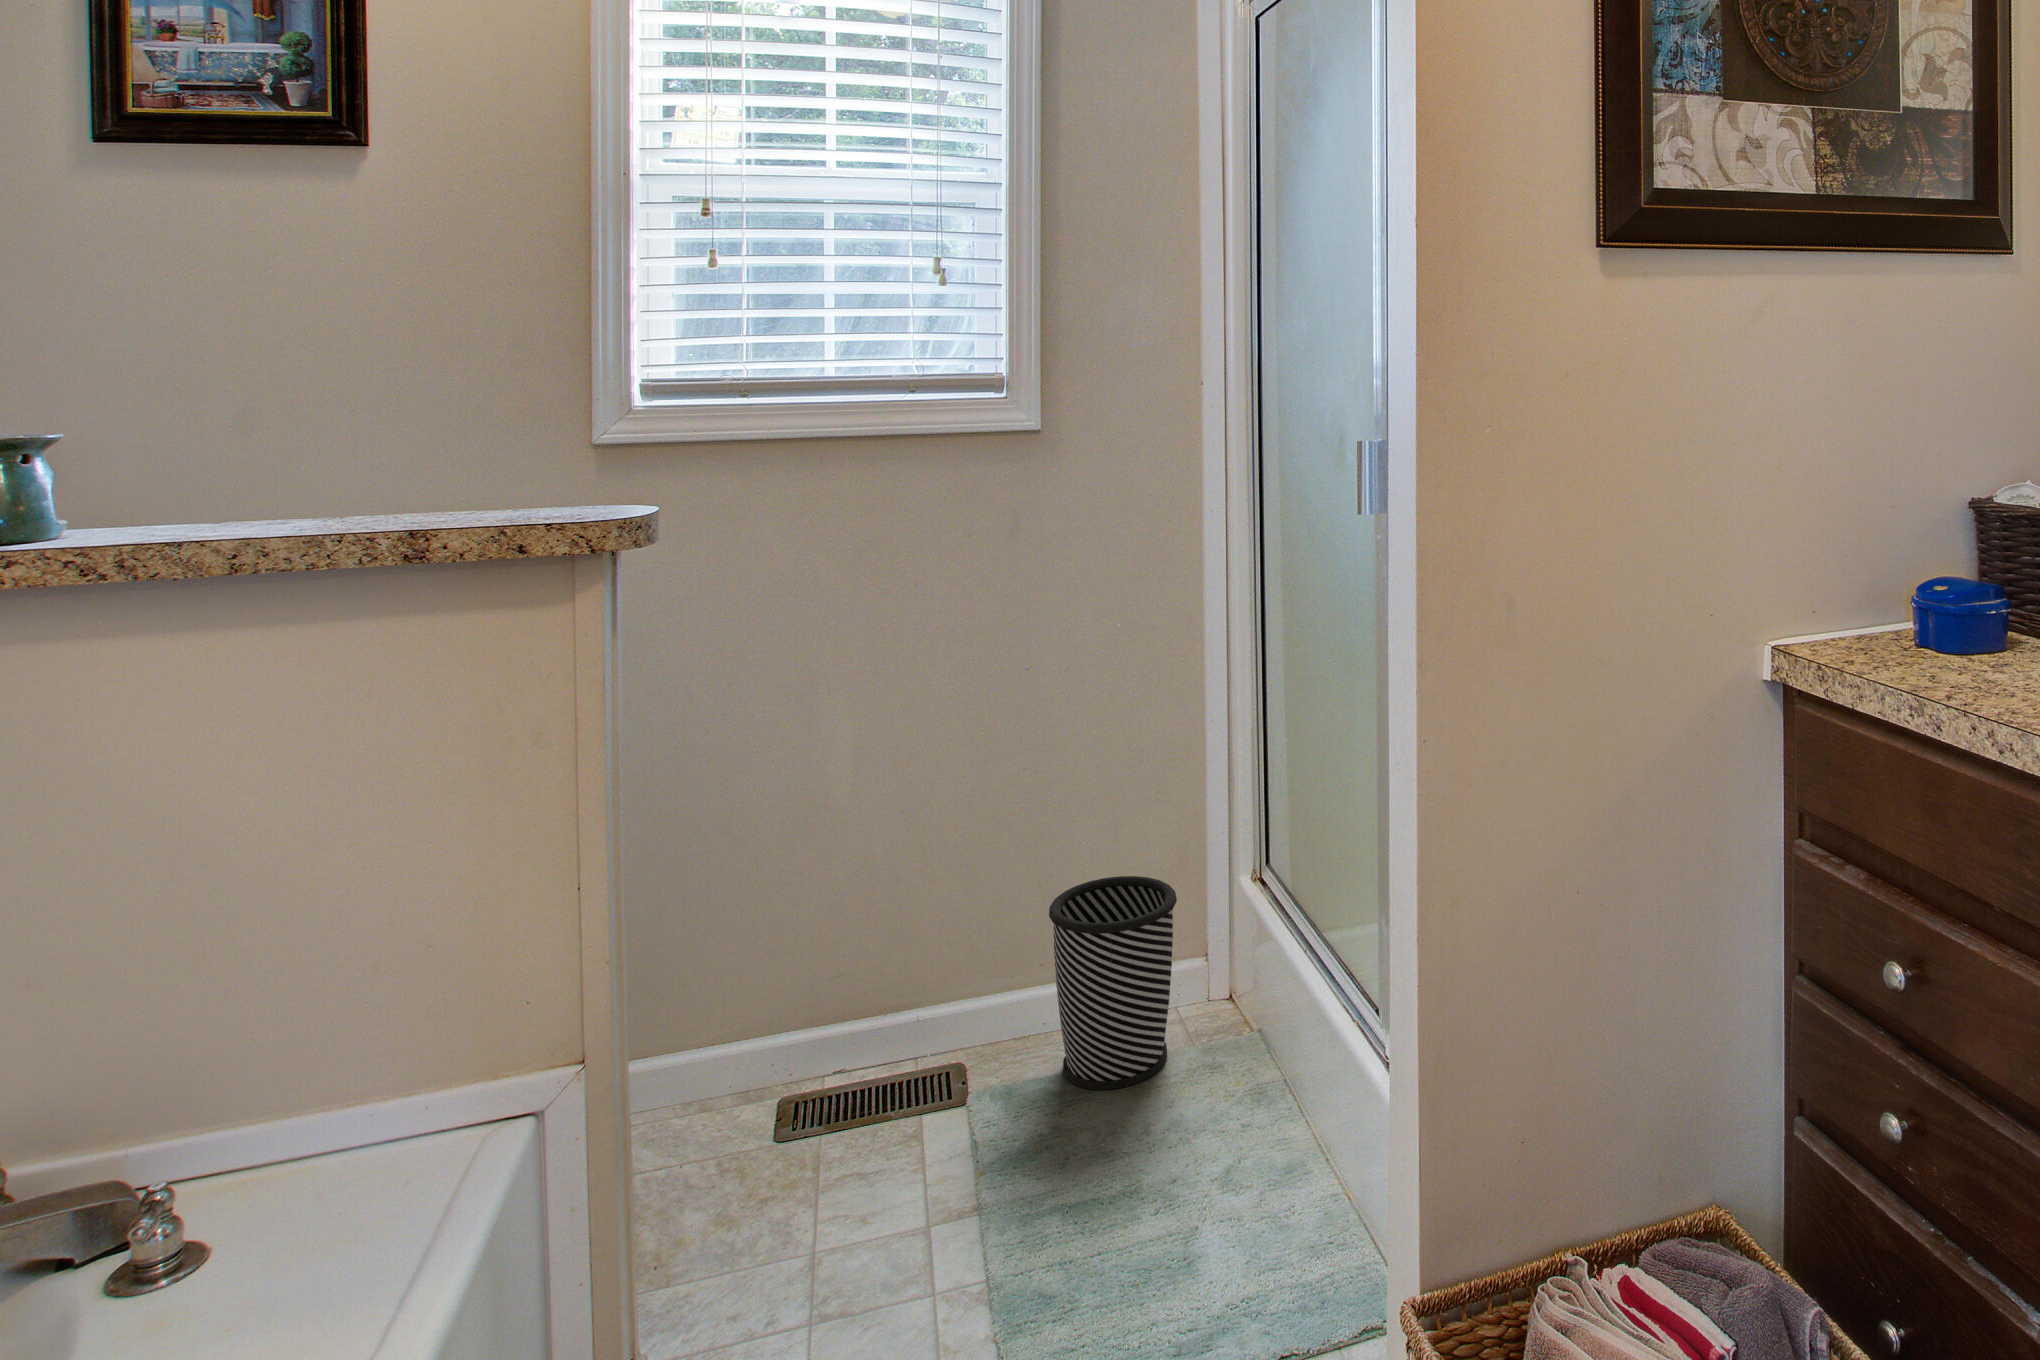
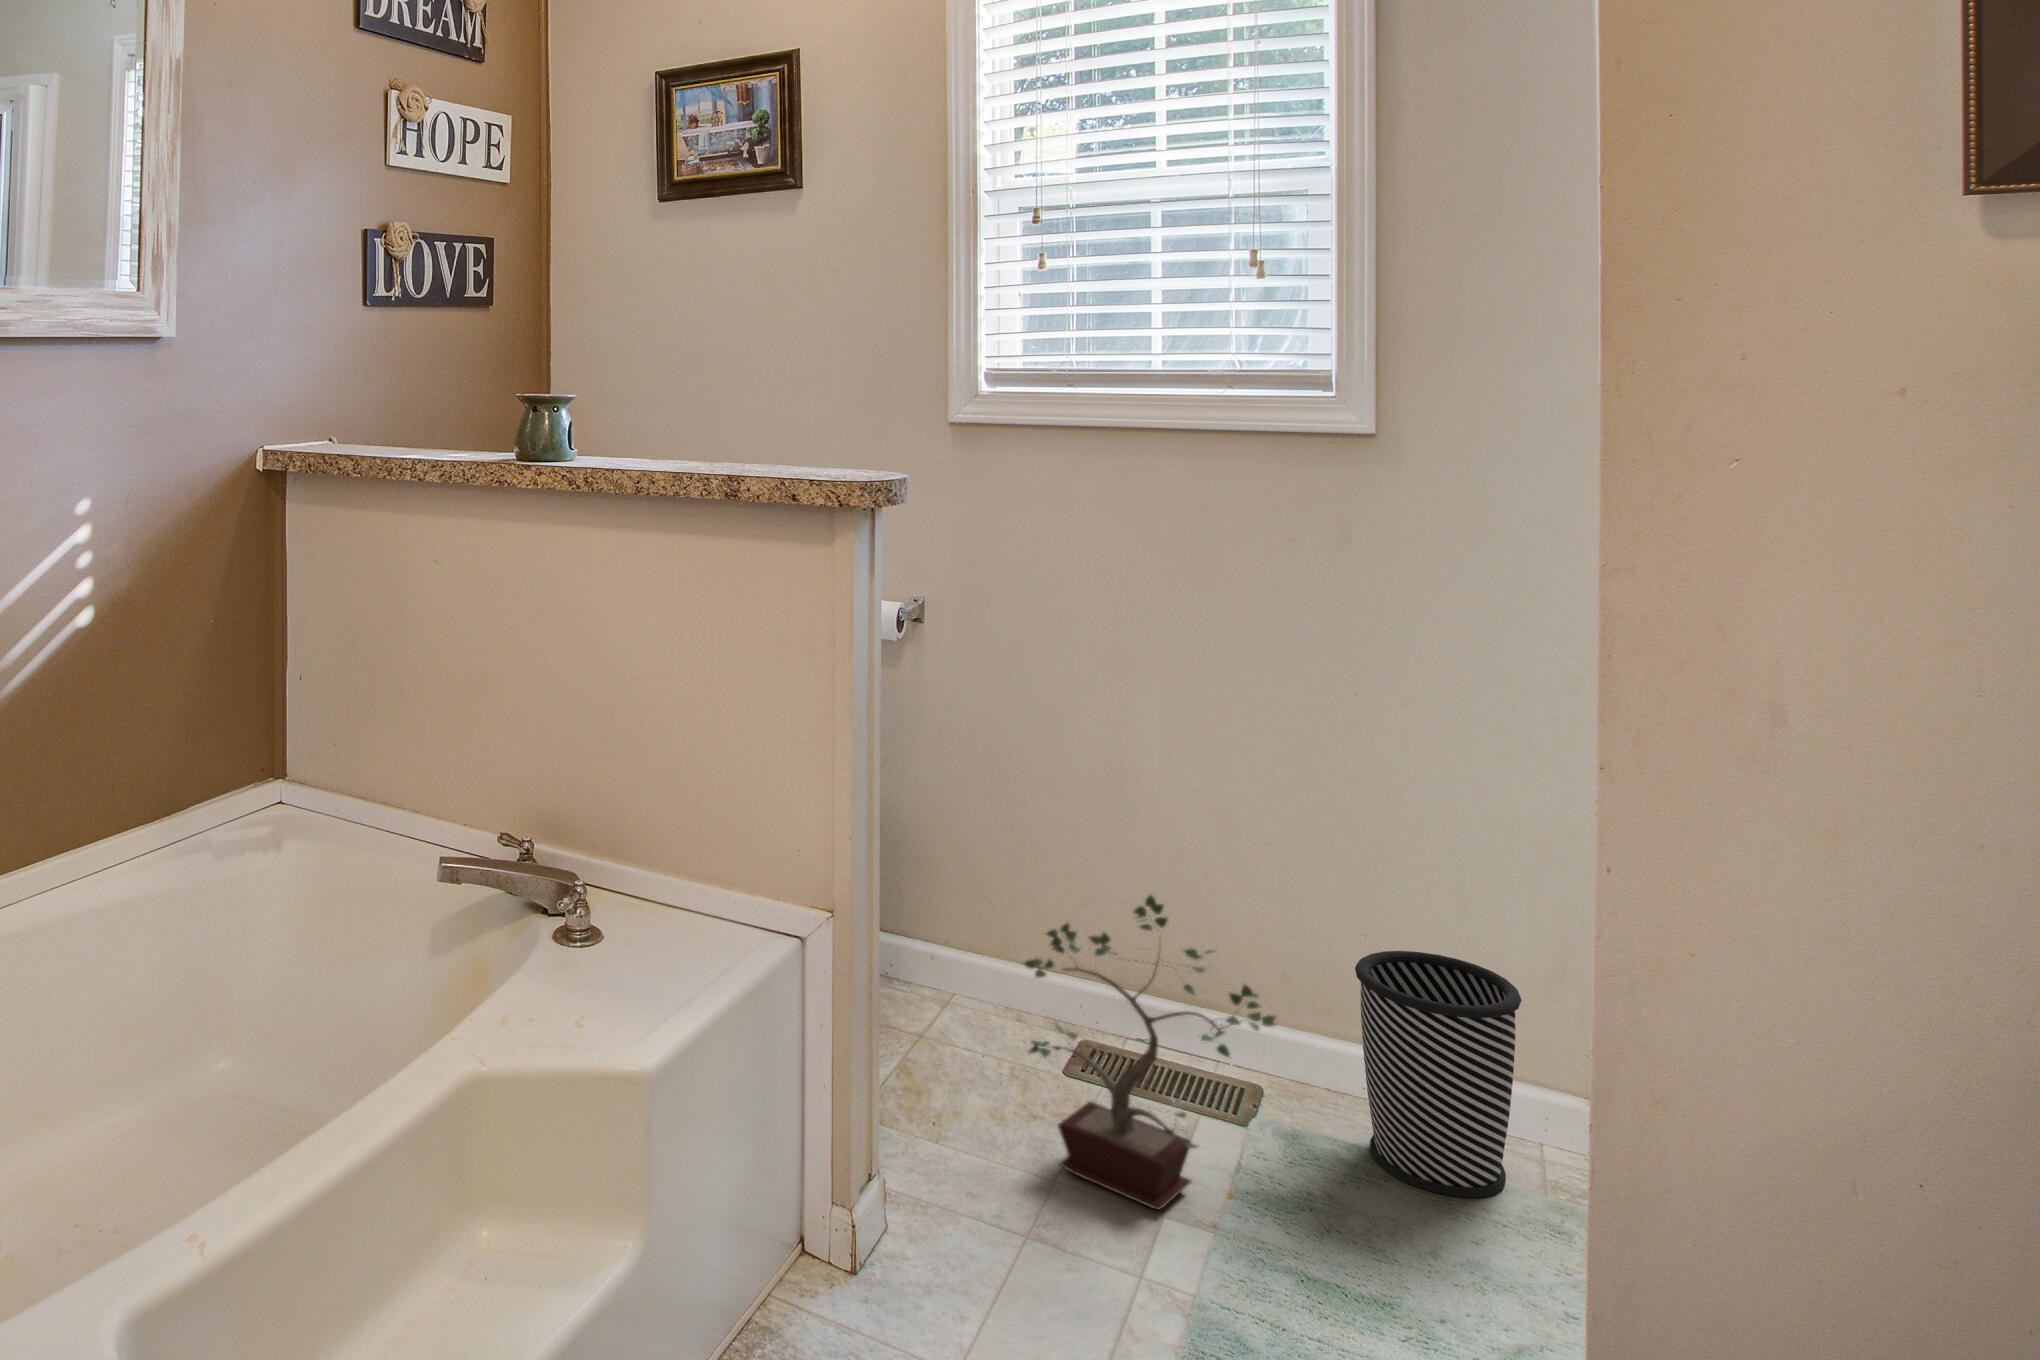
potted plant: none [743,911,1036,1248] -> present [1024,895,1276,1210]

